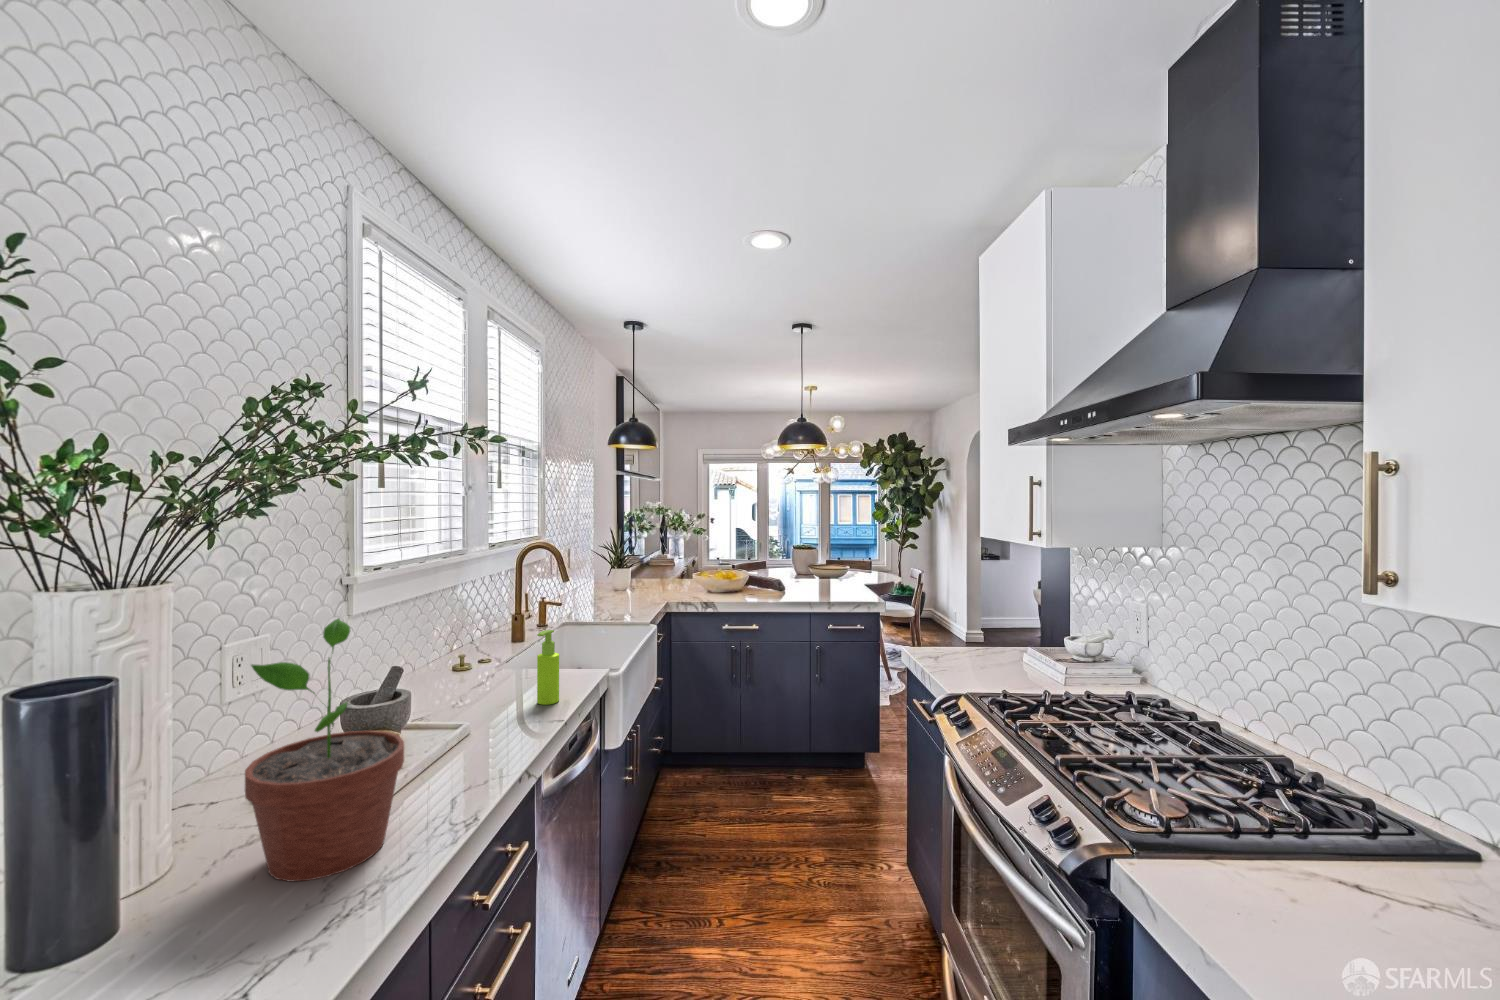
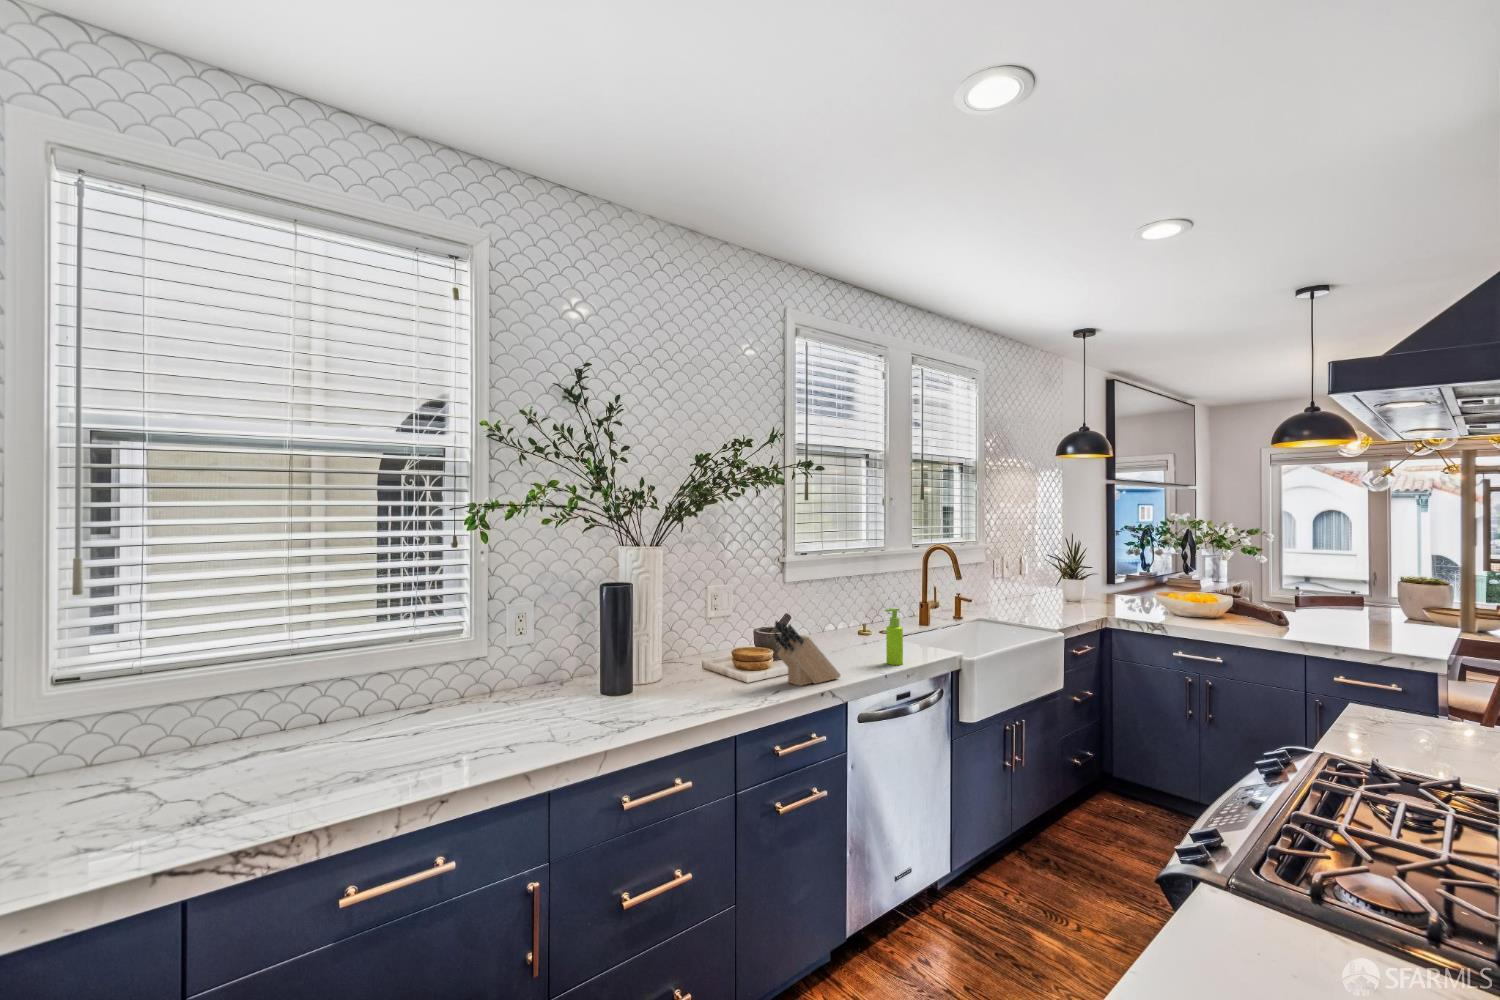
potted plant: present [245,618,404,882] -> none [680,571,749,698]
knife block: none [429,688,516,783] -> present [774,621,841,686]

